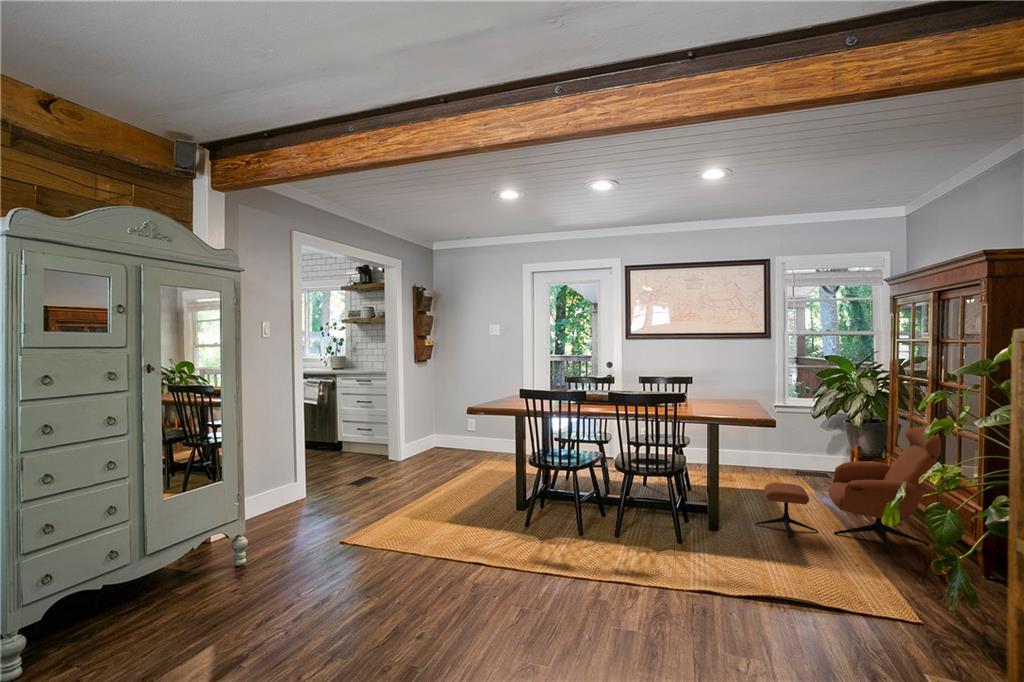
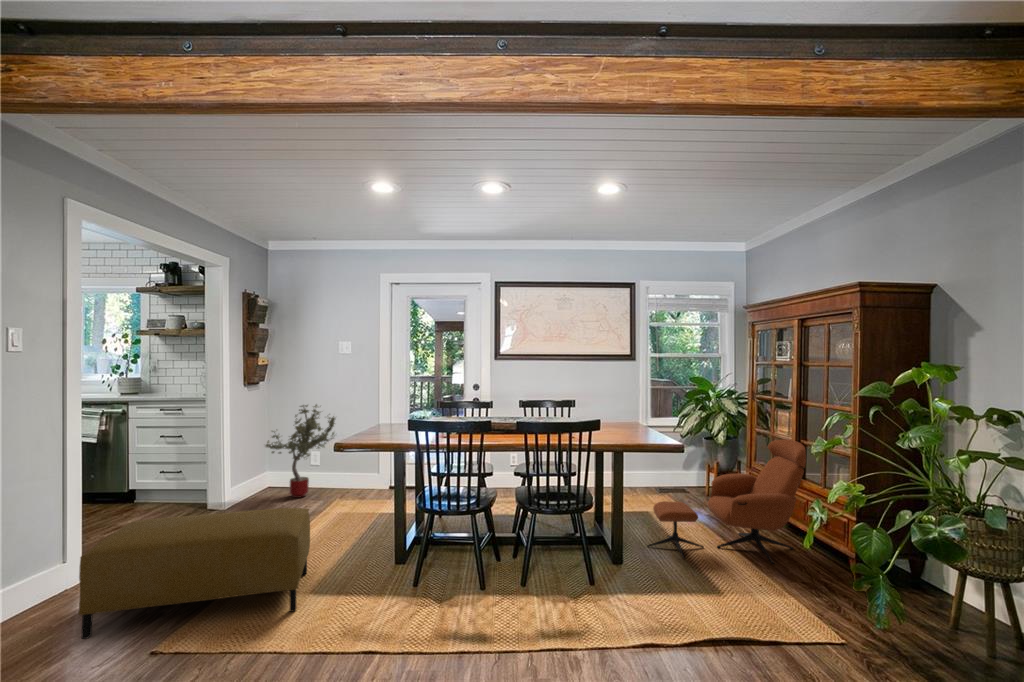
potted tree: none [430,380,486,458] -> present [265,405,335,498]
ottoman: none [304,456,451,531] -> present [78,508,310,639]

